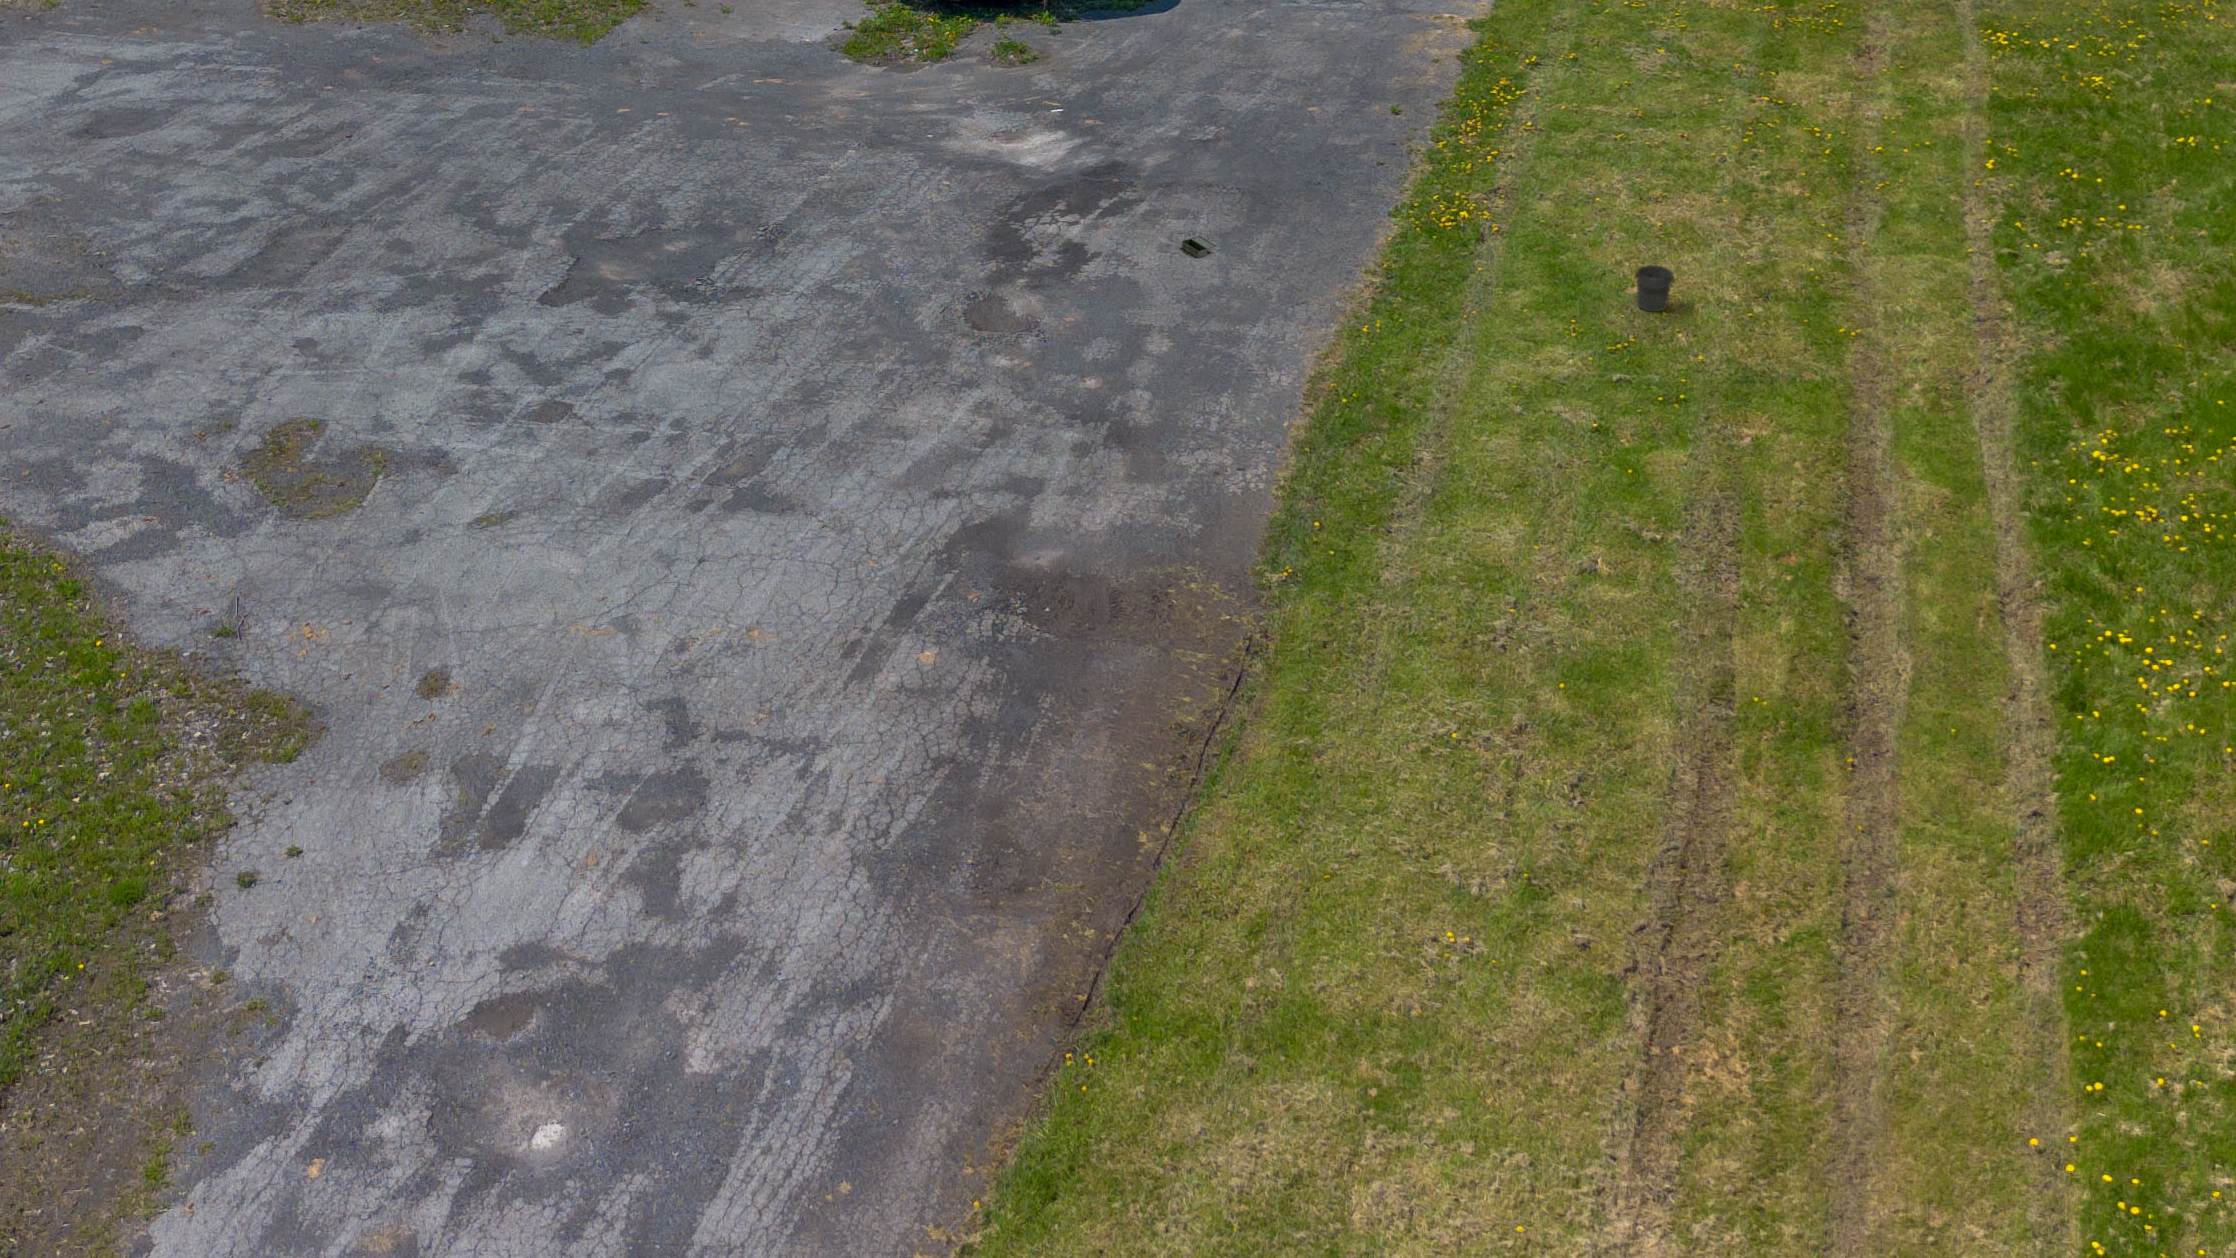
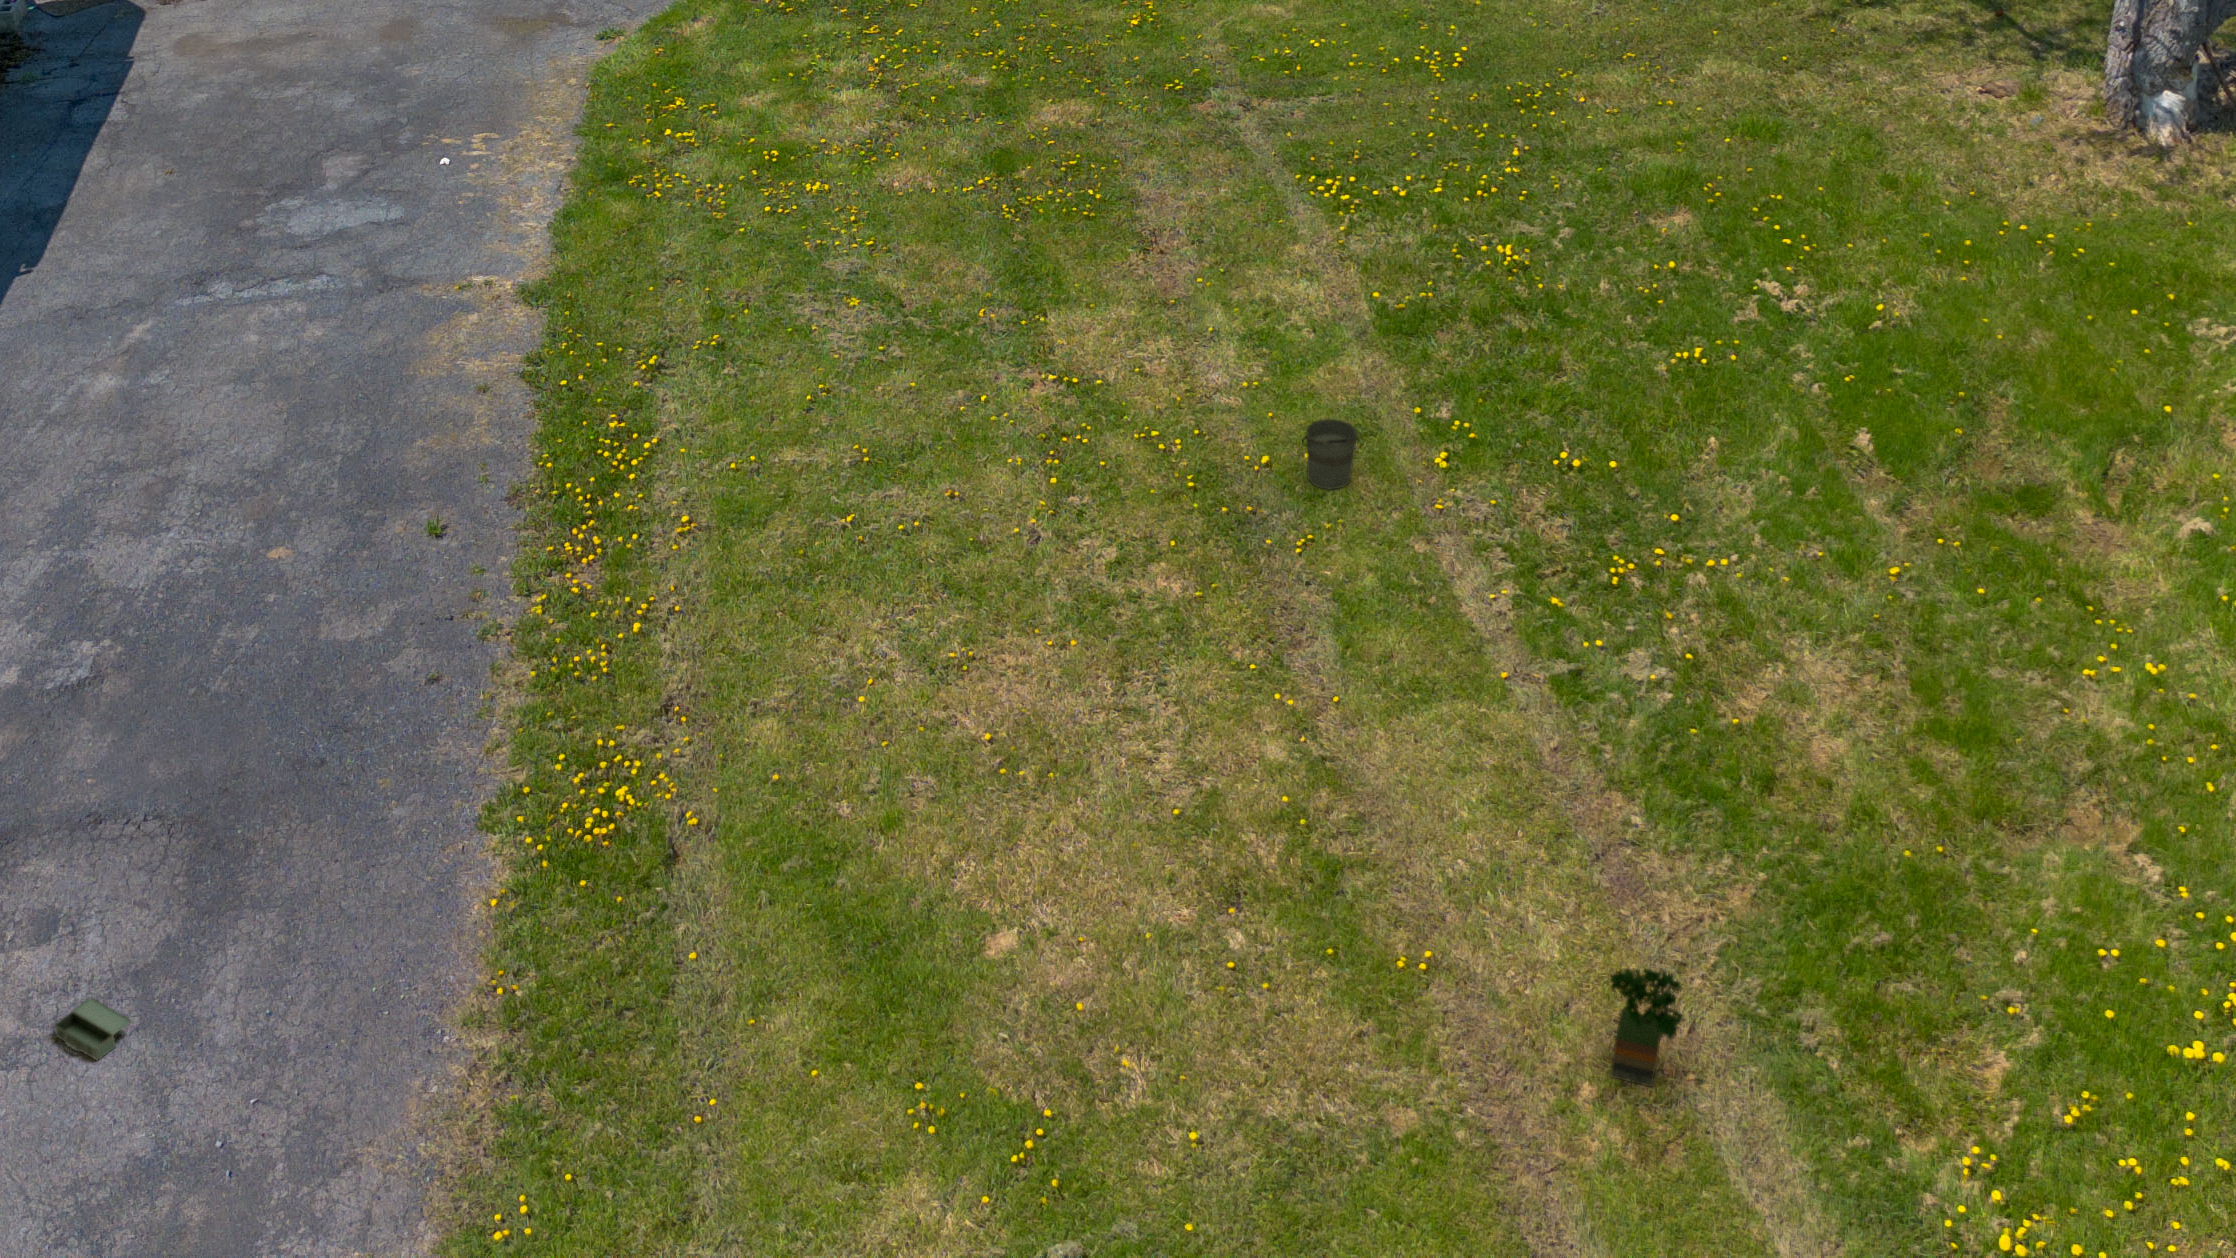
bucket: present [1635,265,1674,312] -> present [1302,419,1360,489]
potted tree: none [1928,339,1975,405] -> present [1610,968,1684,1087]

